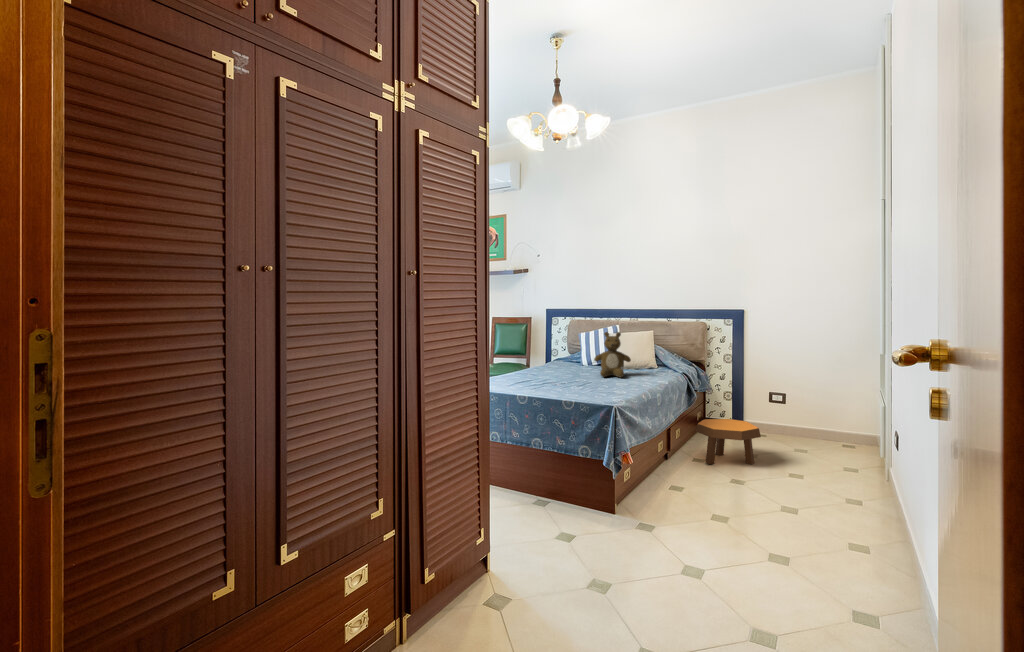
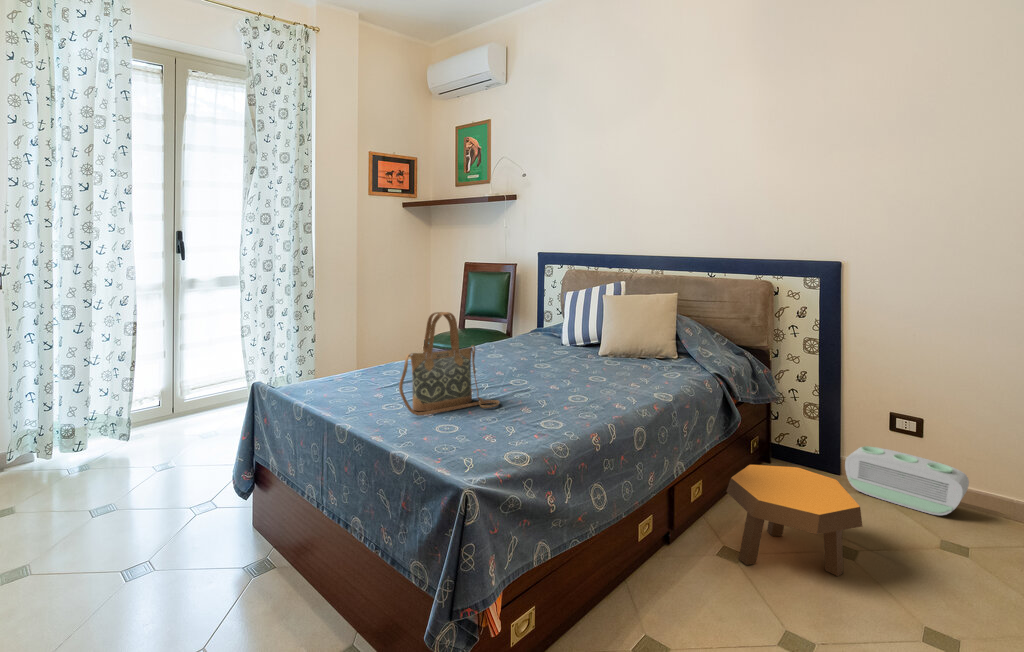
teddy bear: present [594,332,631,377] -> none [557,294,619,378]
handbag: none [546,341,588,393] -> present [399,312,500,416]
air purifier: none [749,412,809,442] -> present [845,446,969,515]

